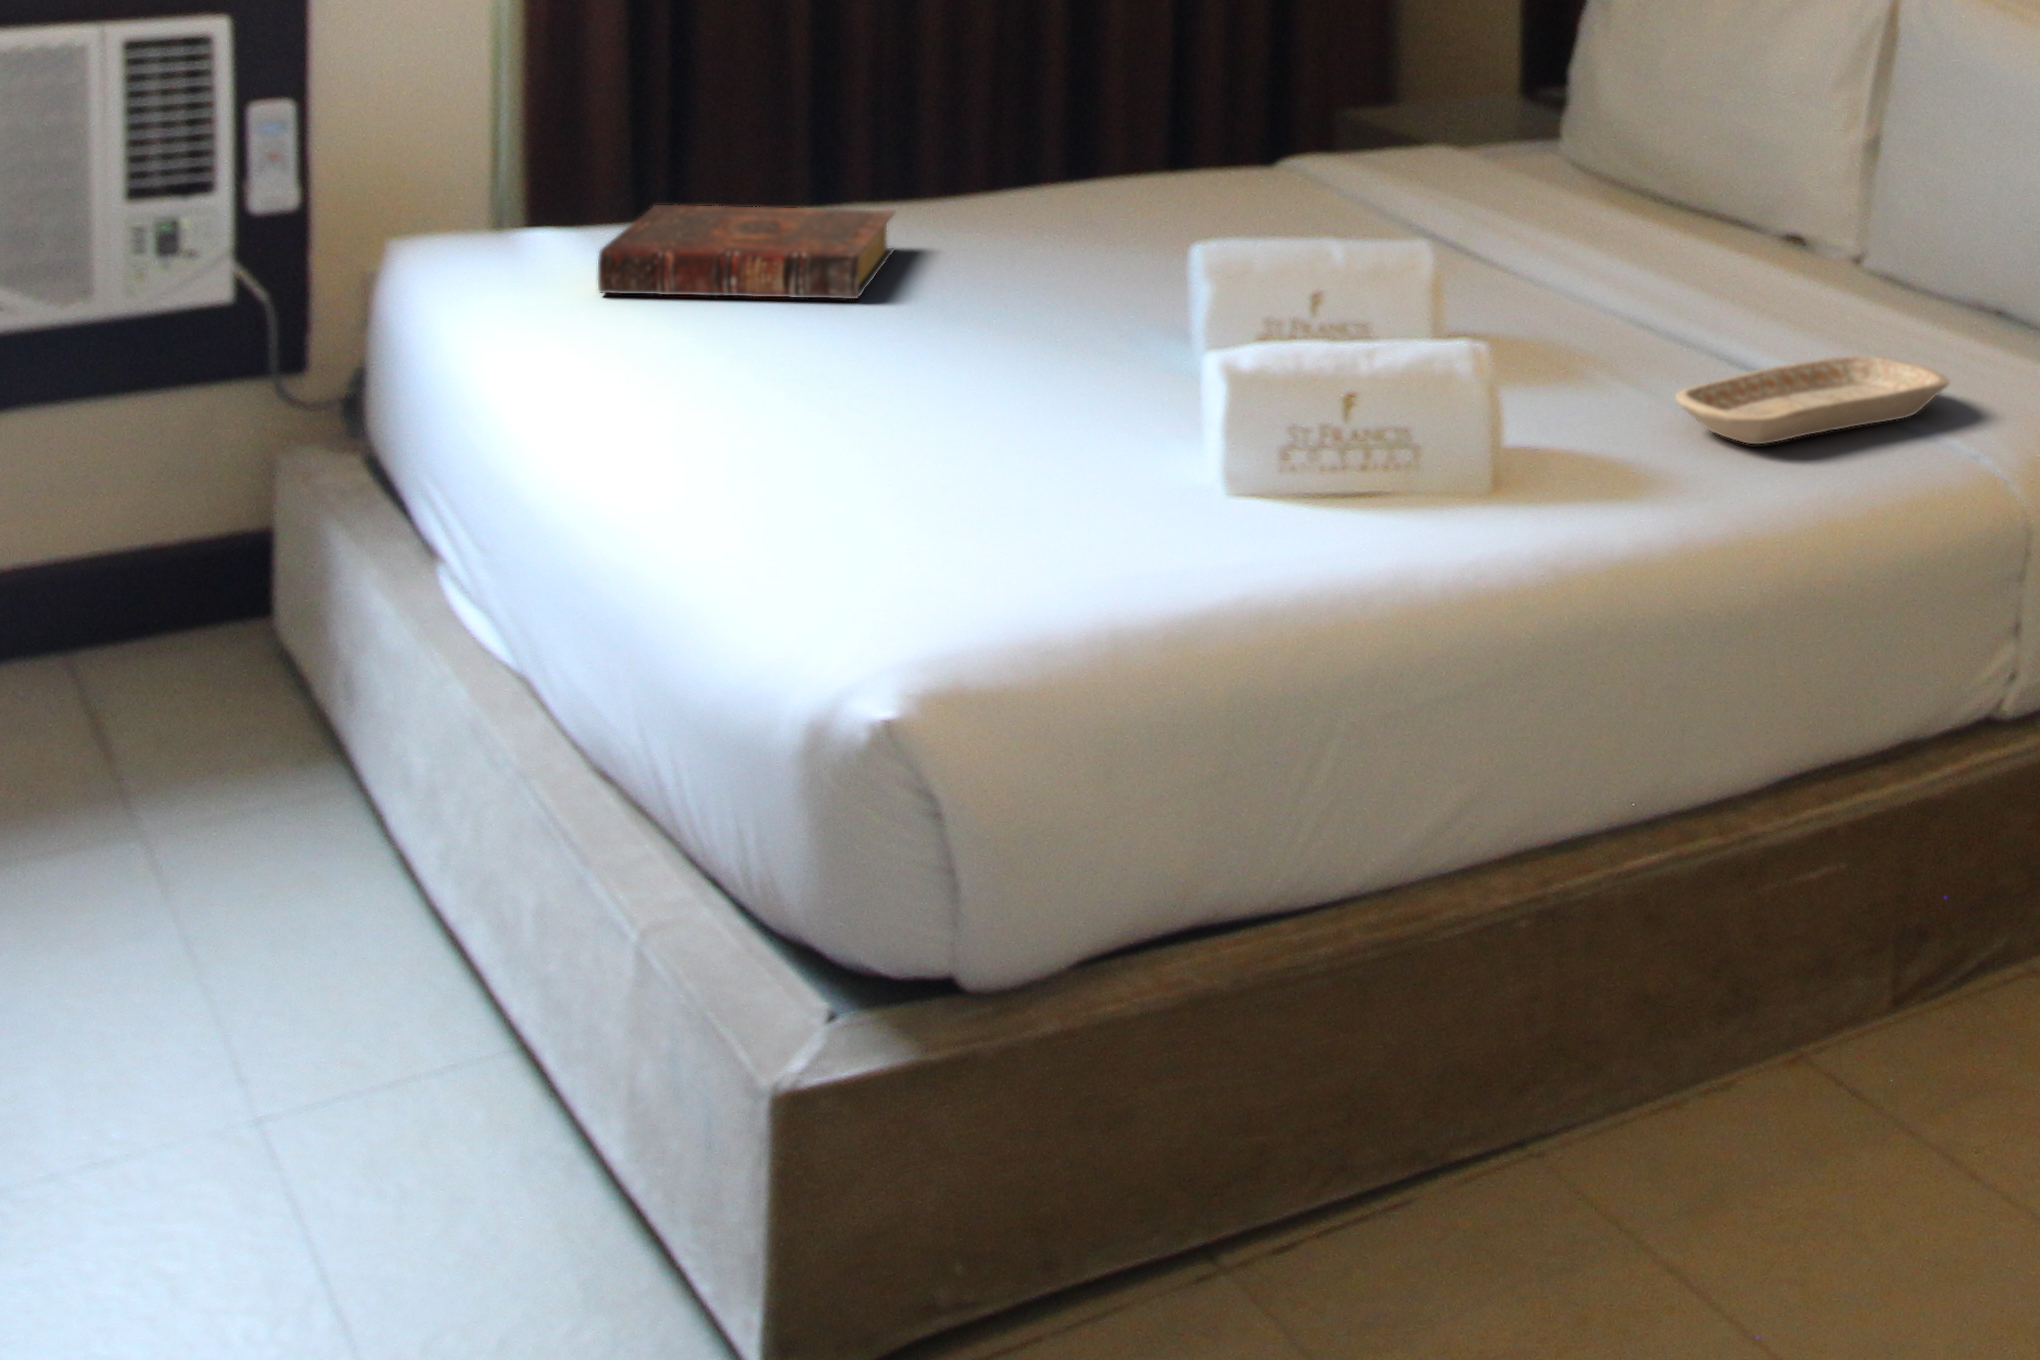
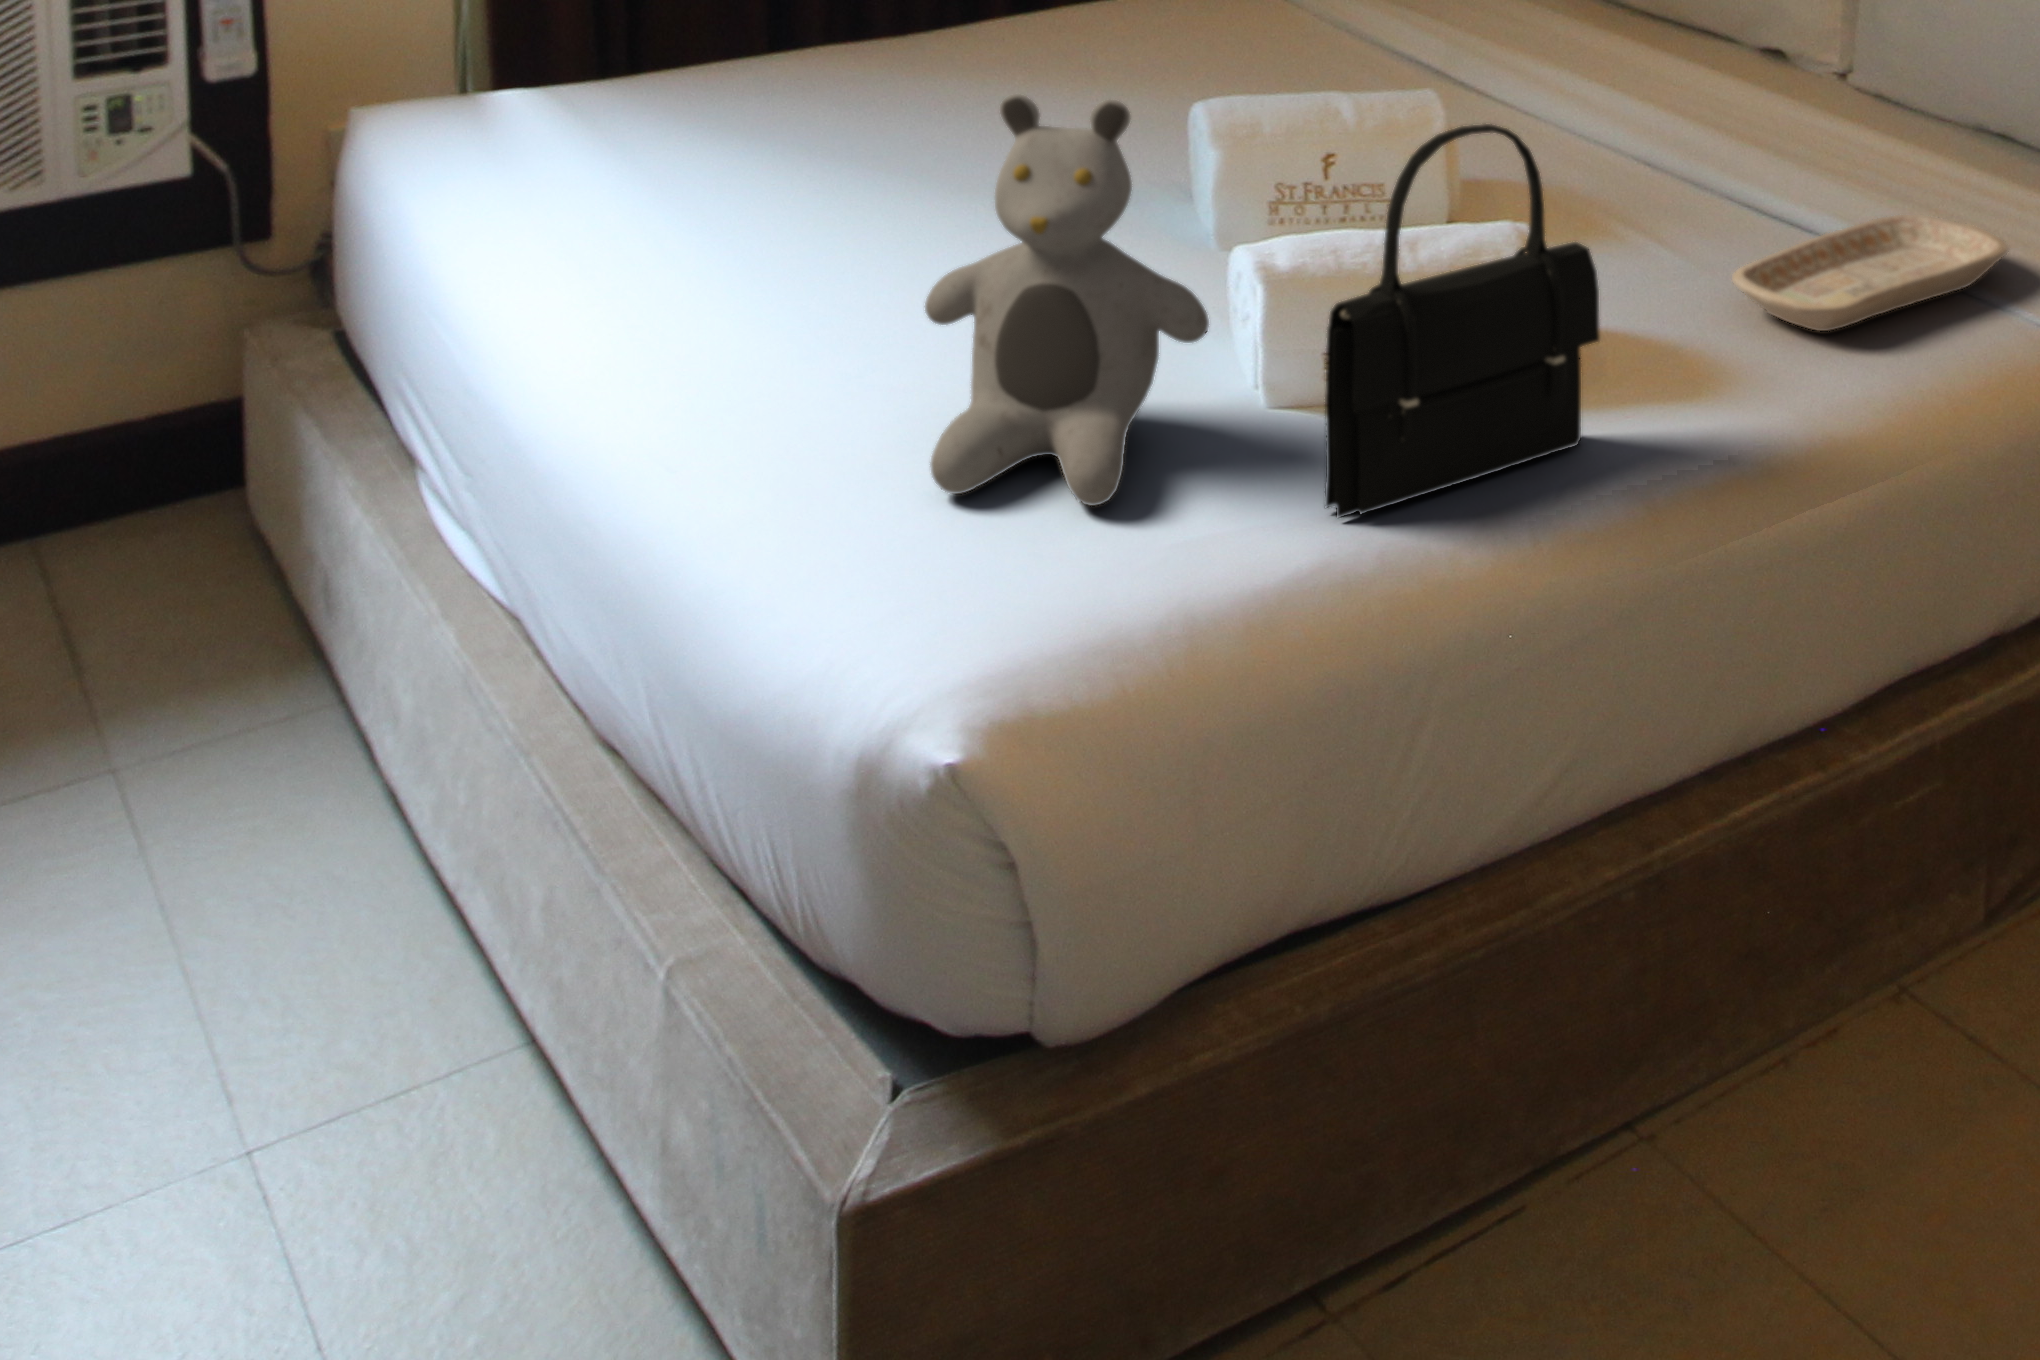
teddy bear: none [898,177,1161,542] -> present [925,94,1209,506]
book: present [598,205,894,299] -> none [573,64,877,173]
handbag: none [1252,209,1518,558] -> present [1325,124,1600,518]

